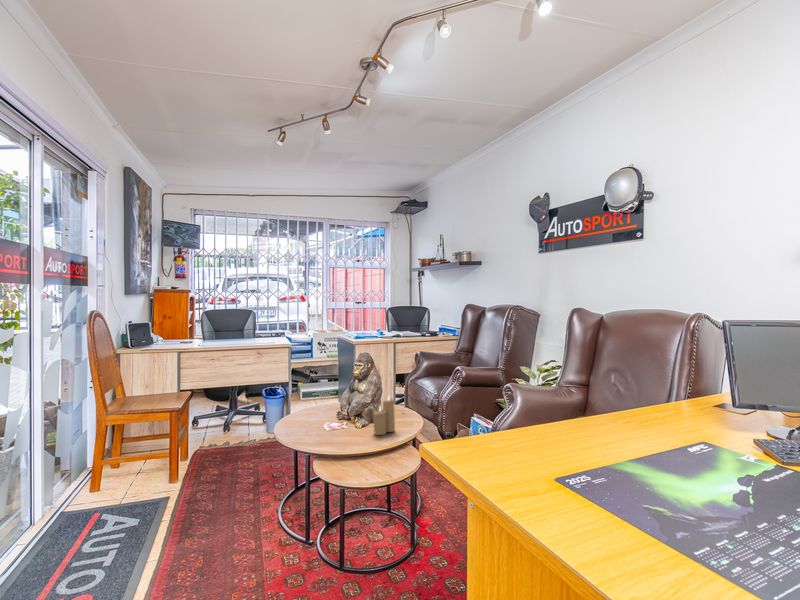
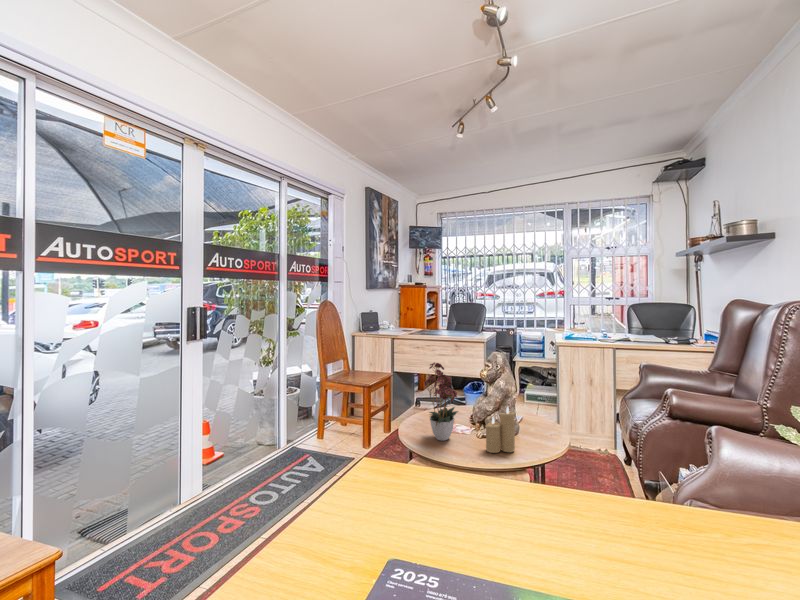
flower arrangement: none [310,363,356,437] -> present [424,362,458,441]

